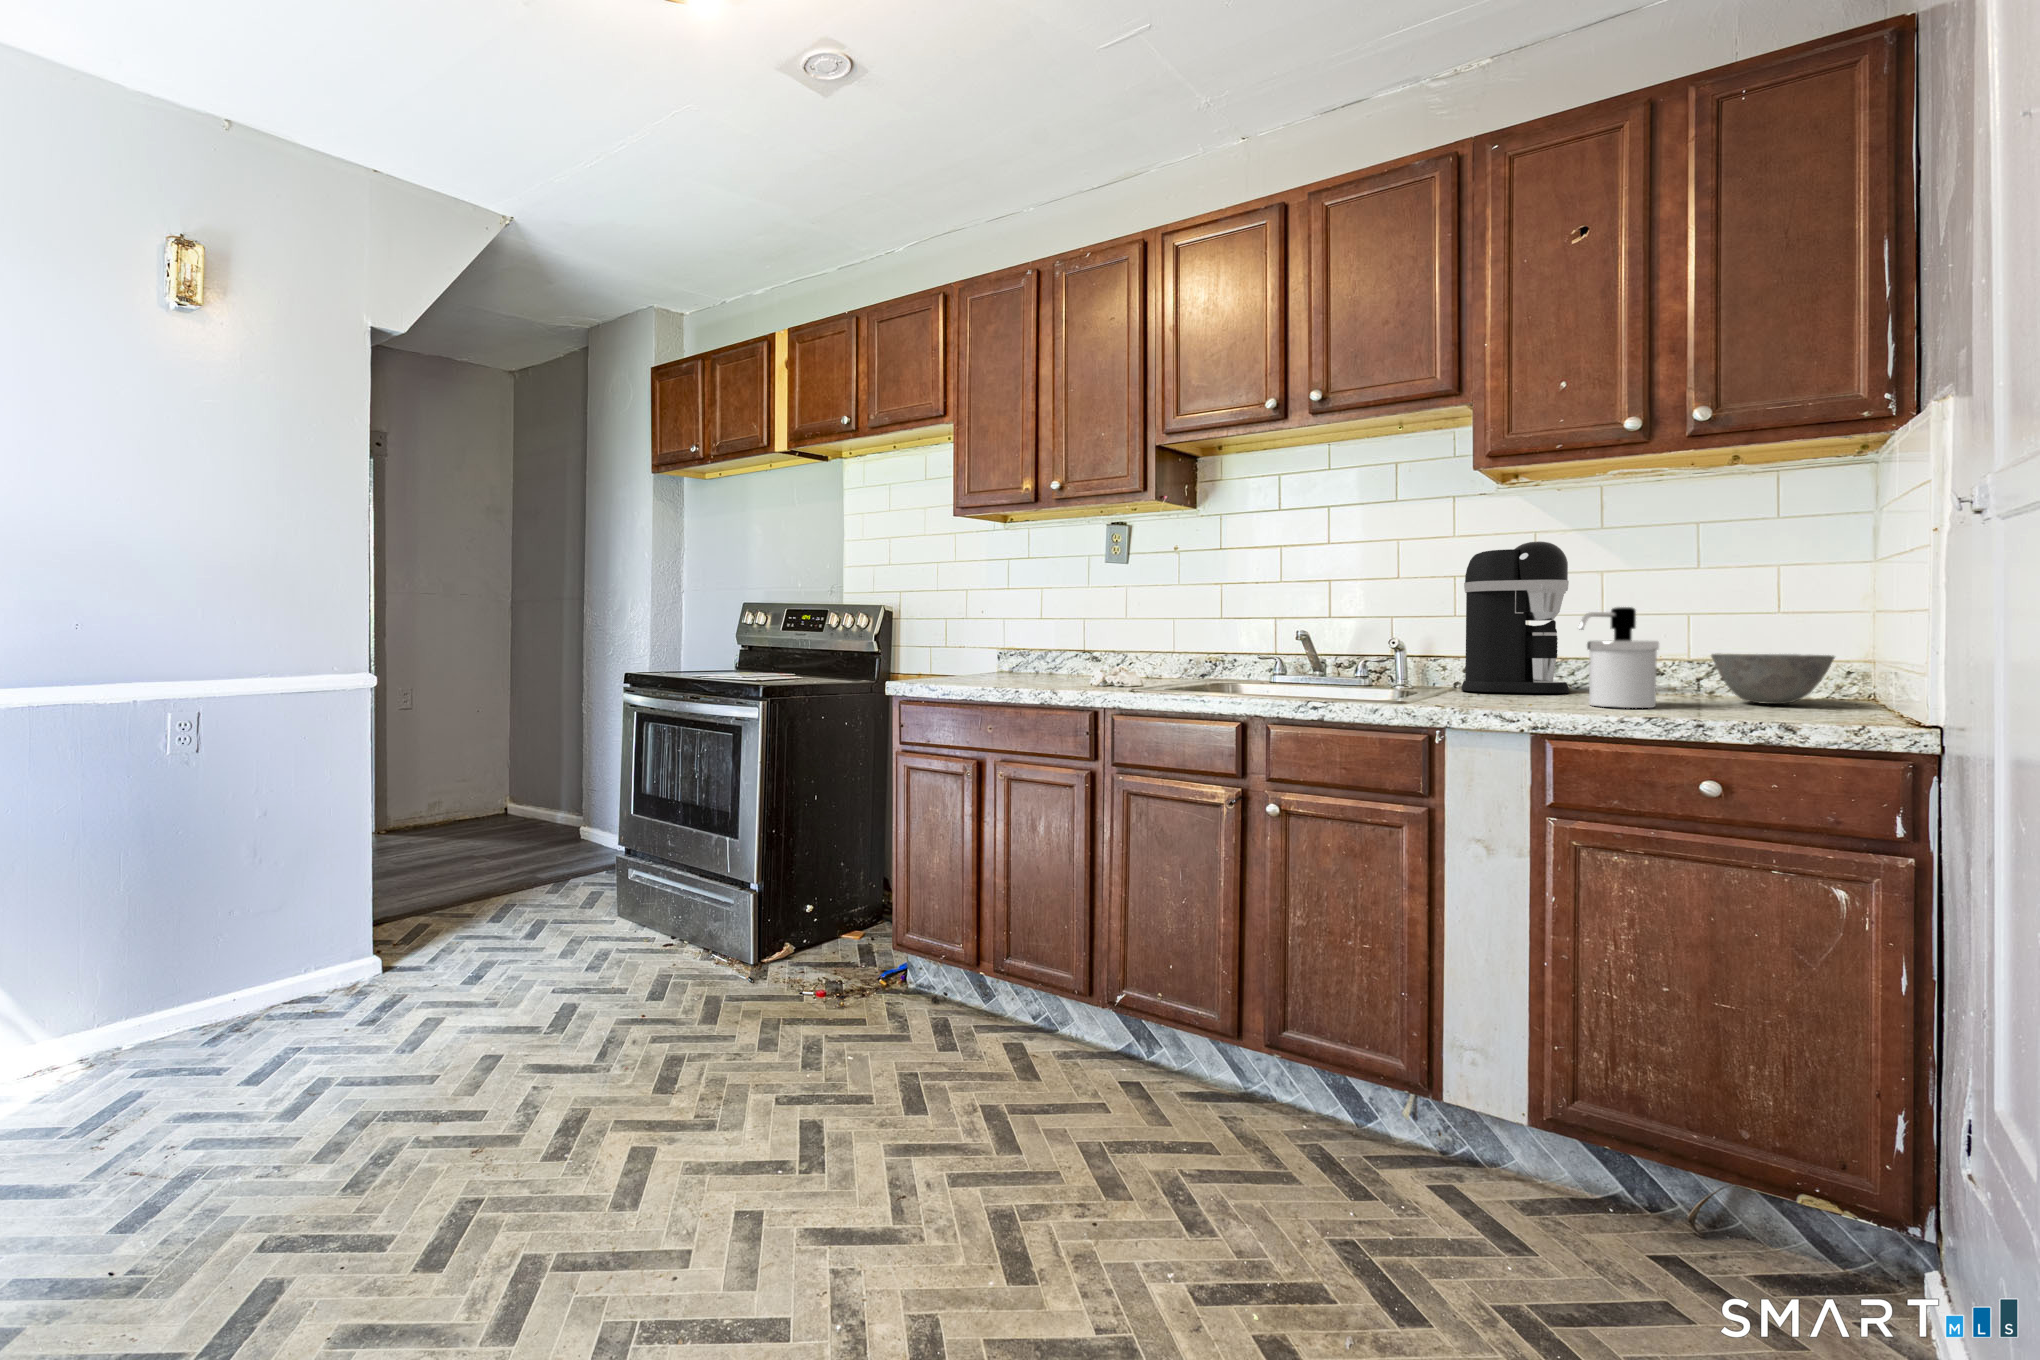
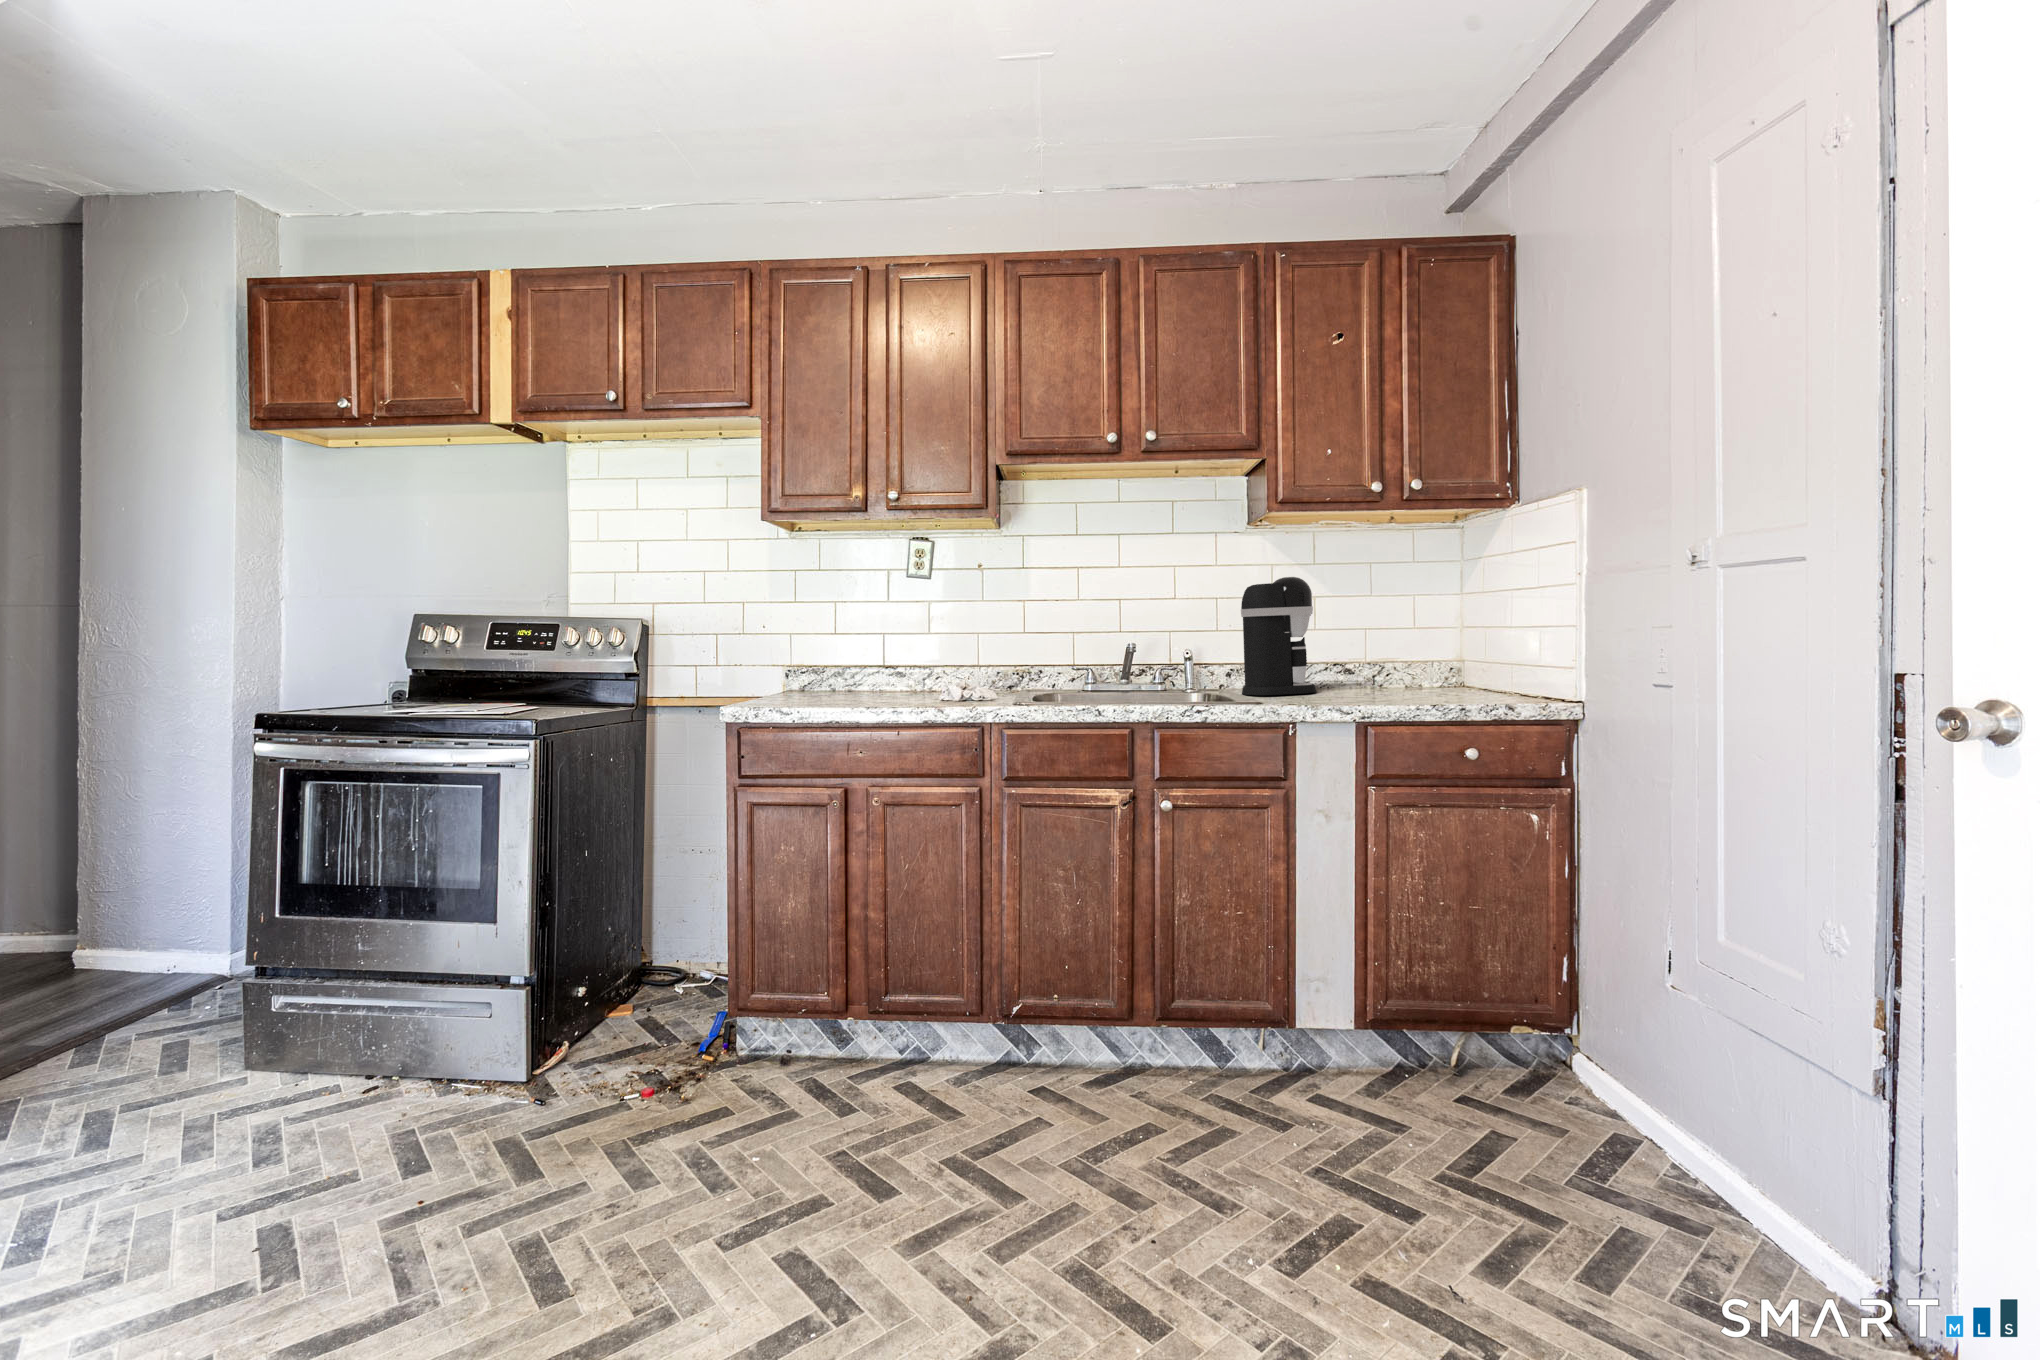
soap dispenser: present [1578,607,1659,708] -> none [1363,629,1412,703]
bowl: present [1711,654,1835,704] -> none [1414,656,1491,692]

